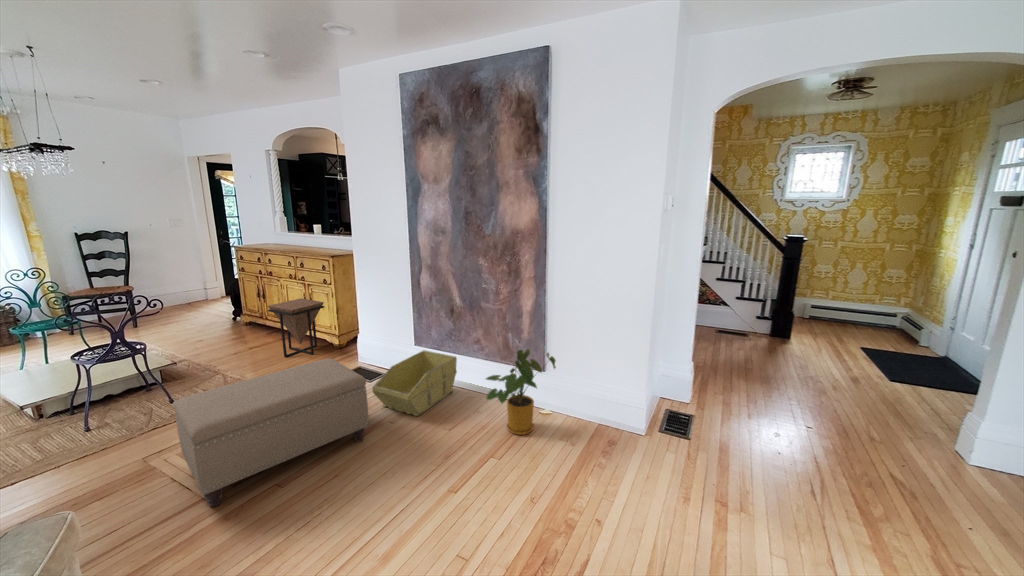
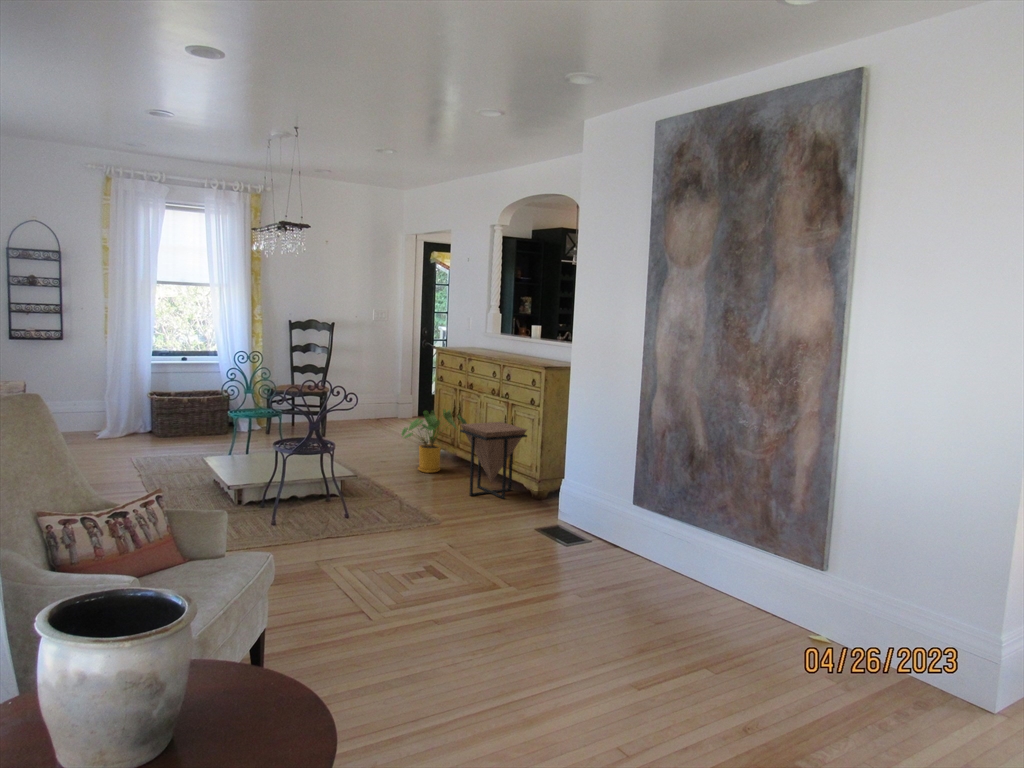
house plant: present [486,349,556,435] -> present [402,409,467,473]
storage bin: present [373,350,457,416] -> none [562,512,690,597]
ottoman: present [173,358,369,507] -> none [350,490,552,620]

